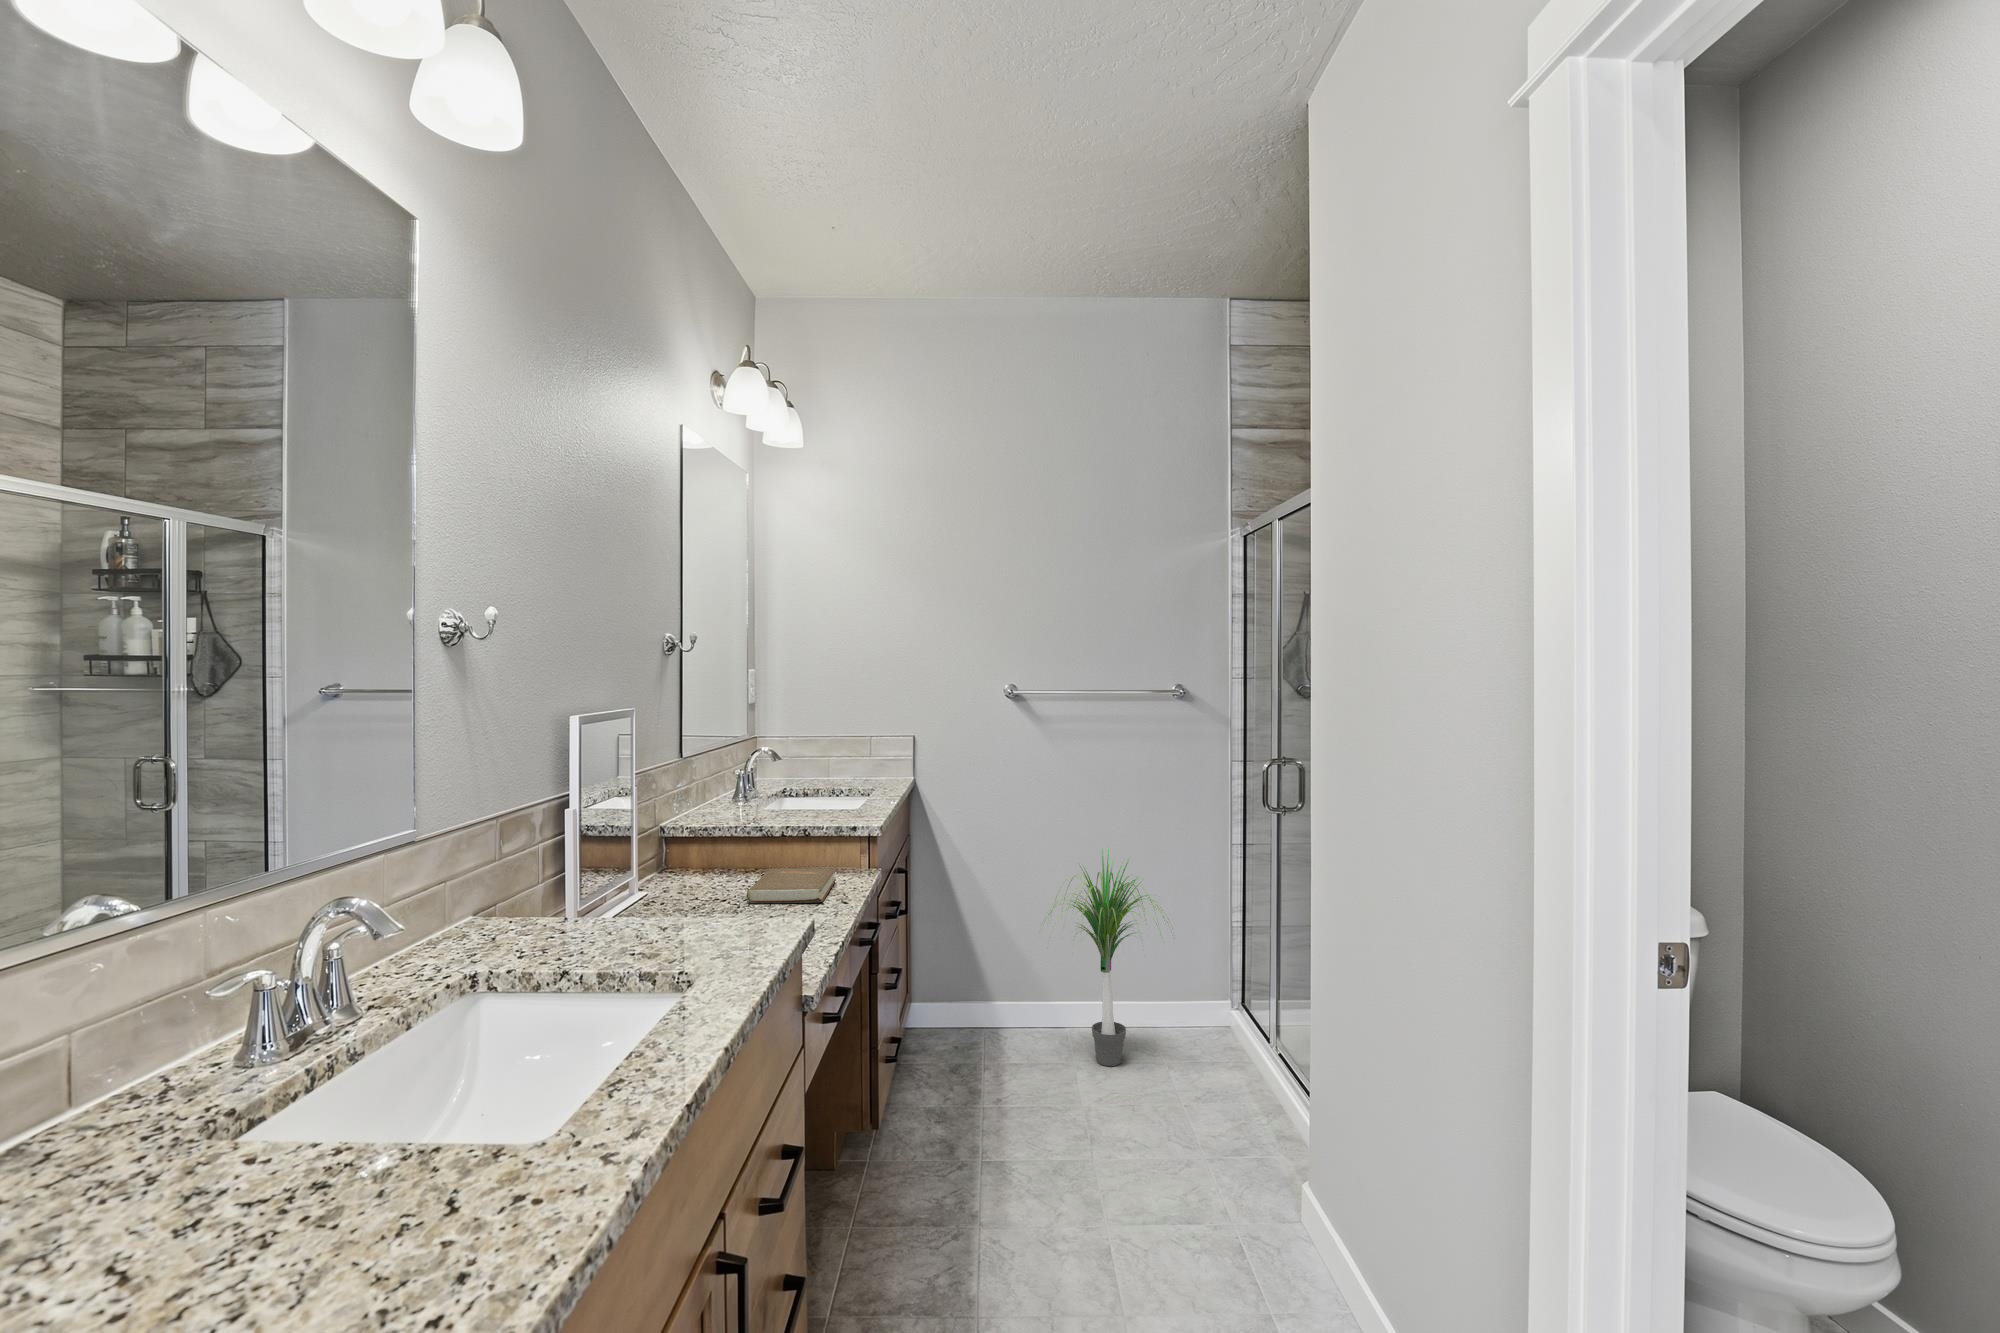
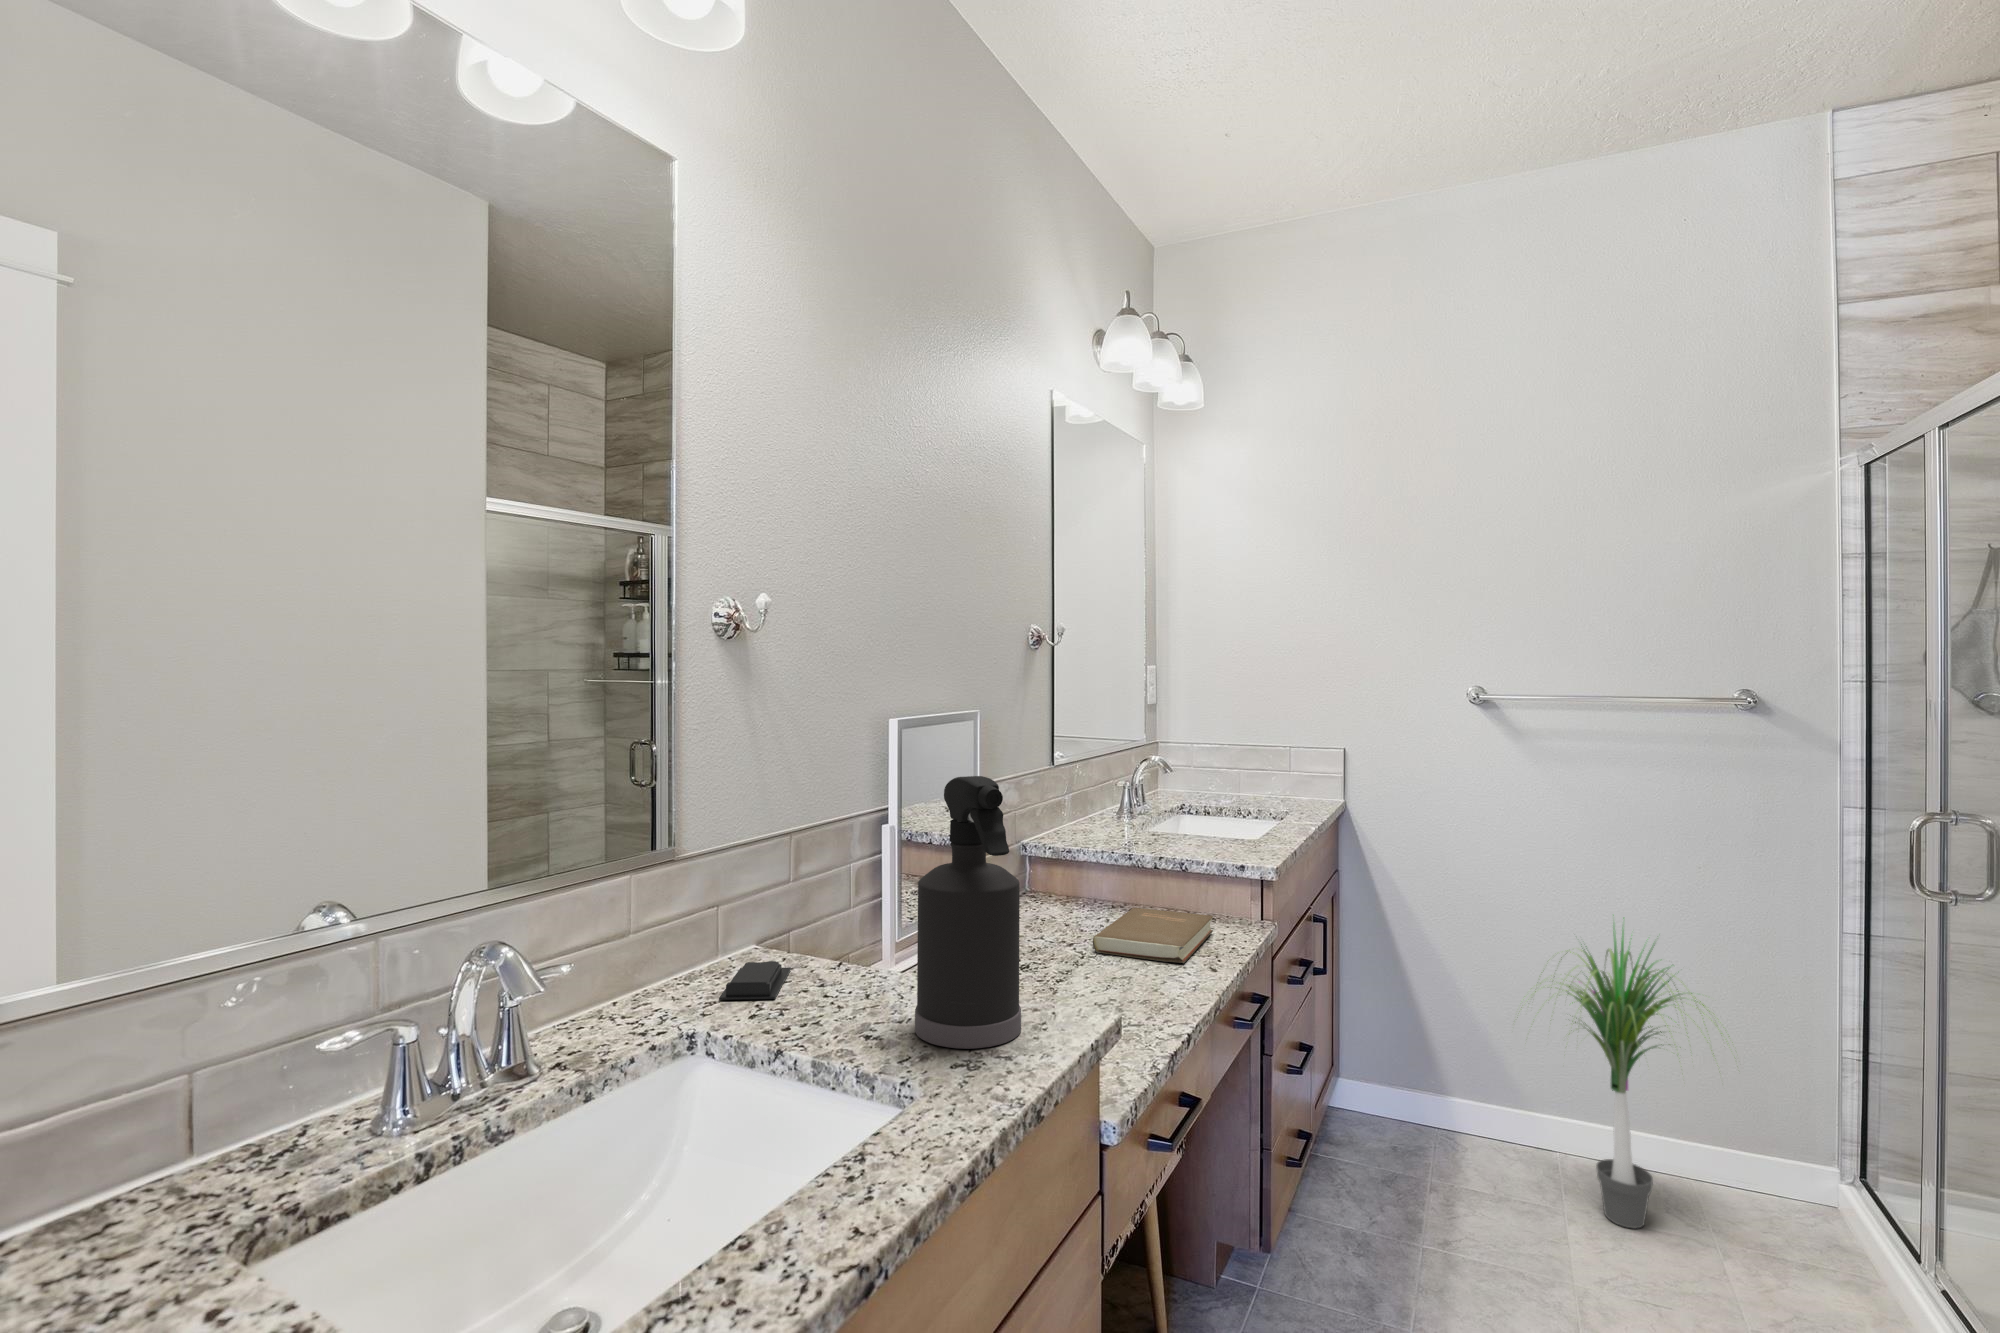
spray bottle: none [663,755,746,955] -> present [915,776,1021,1049]
soap bar: none [471,924,525,955] -> present [719,961,791,1000]

